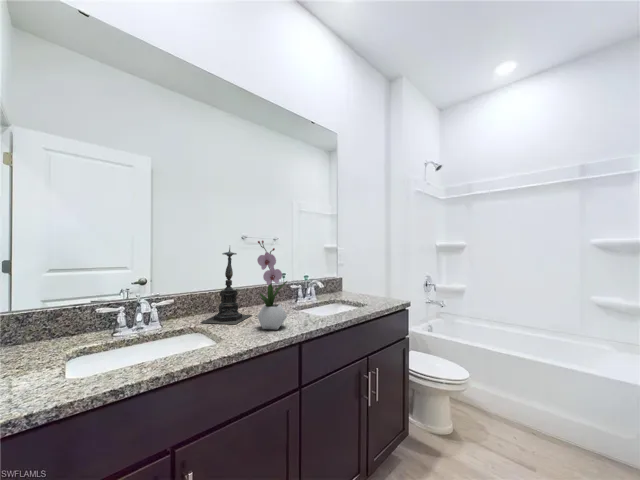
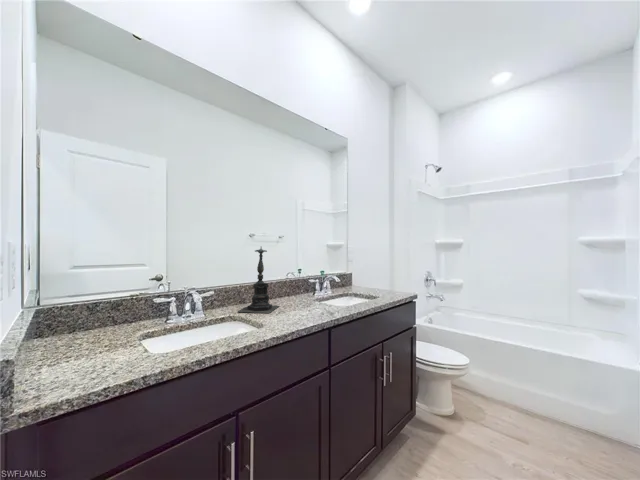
flower arrangement: present [257,240,287,329] -> none [290,239,316,317]

